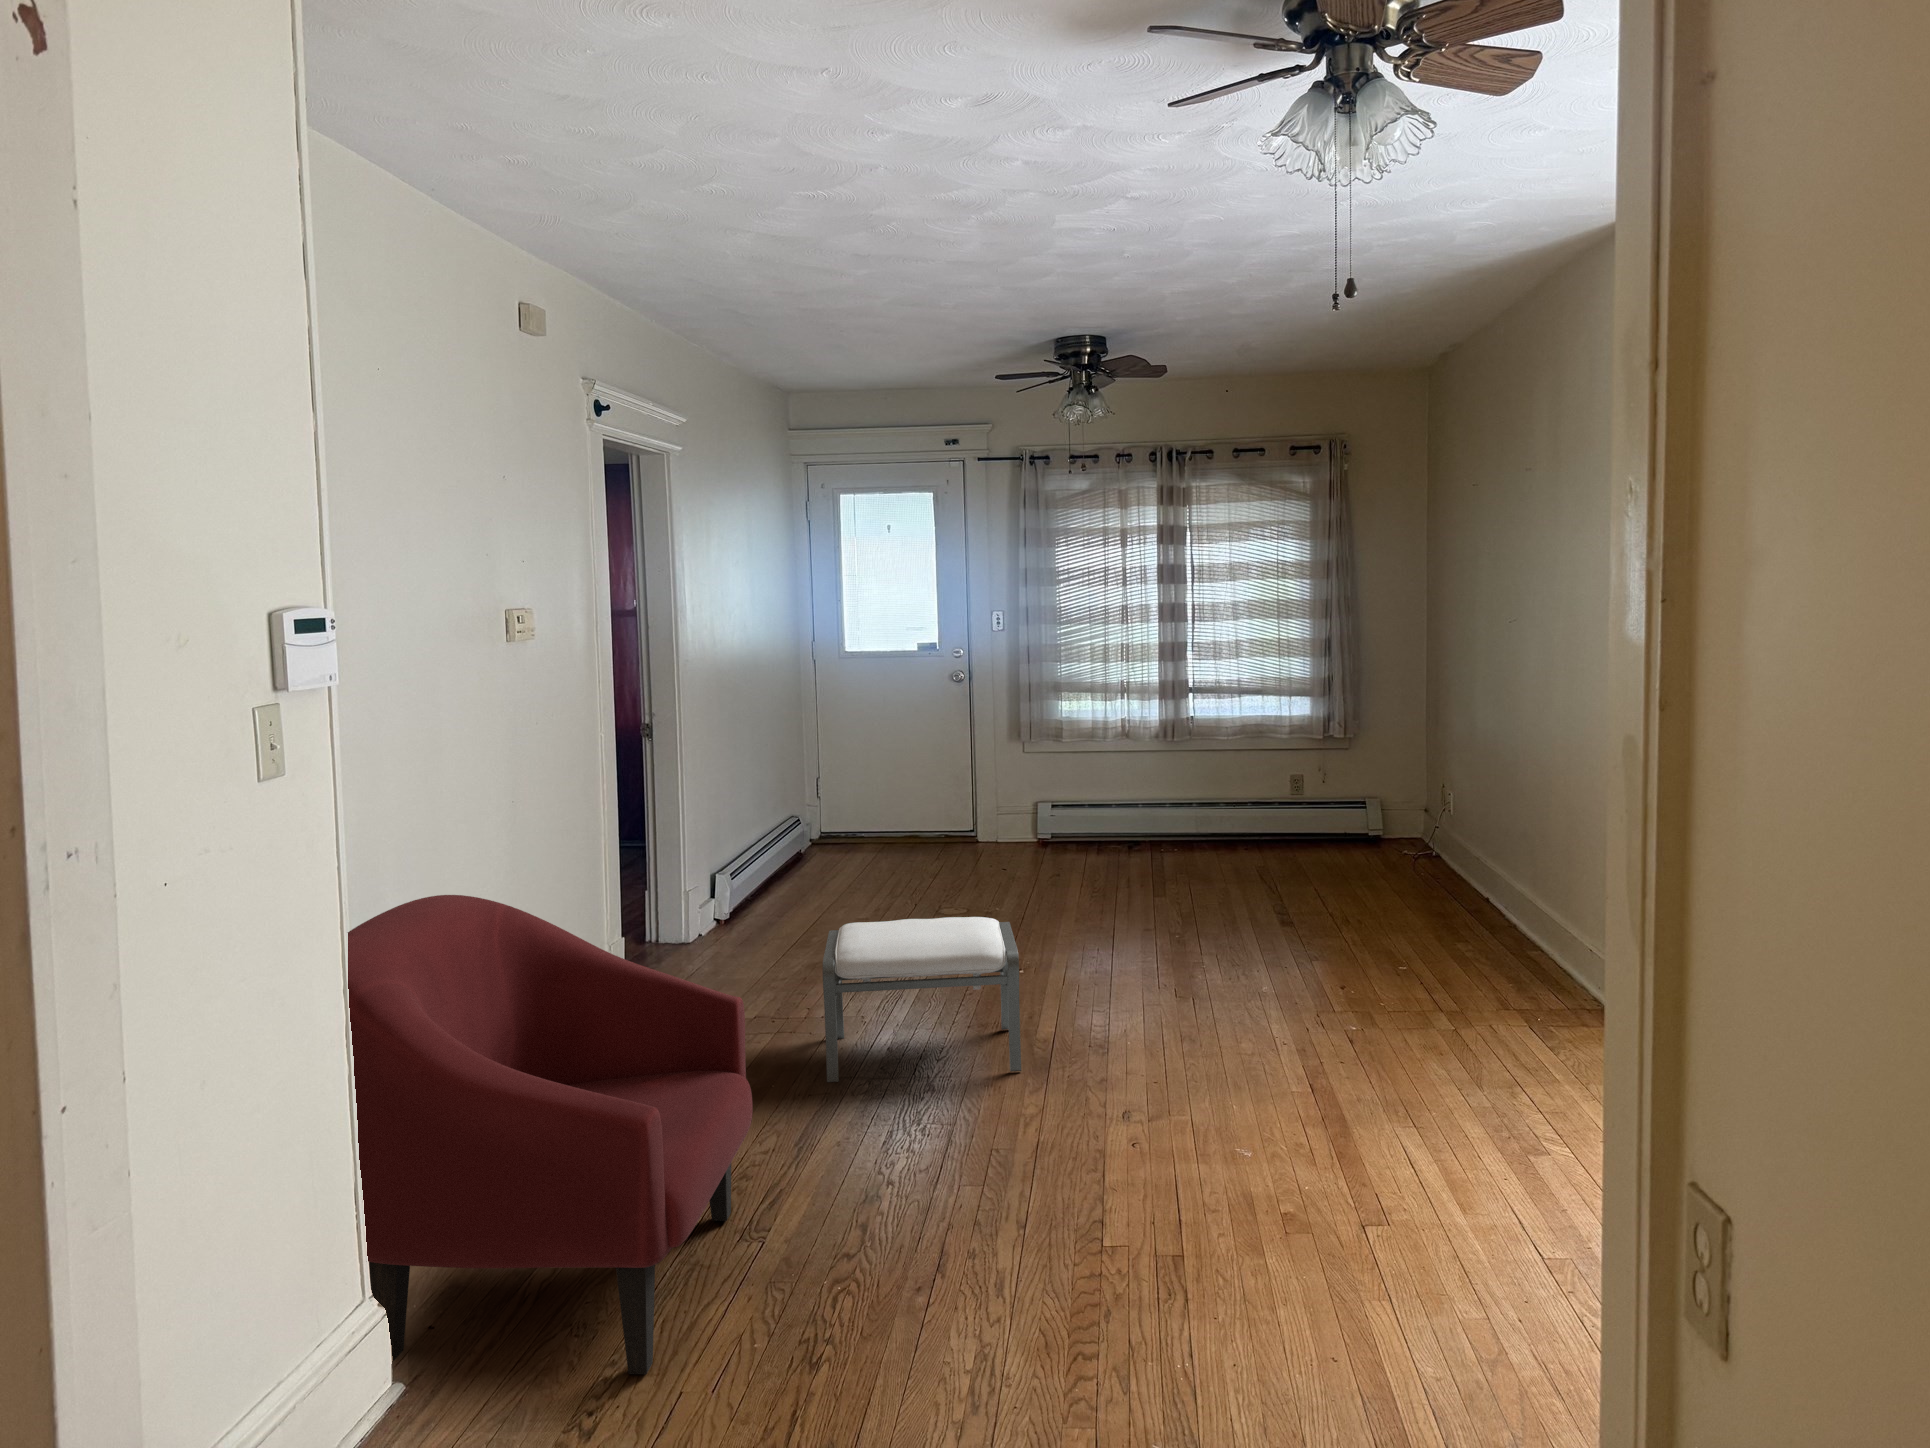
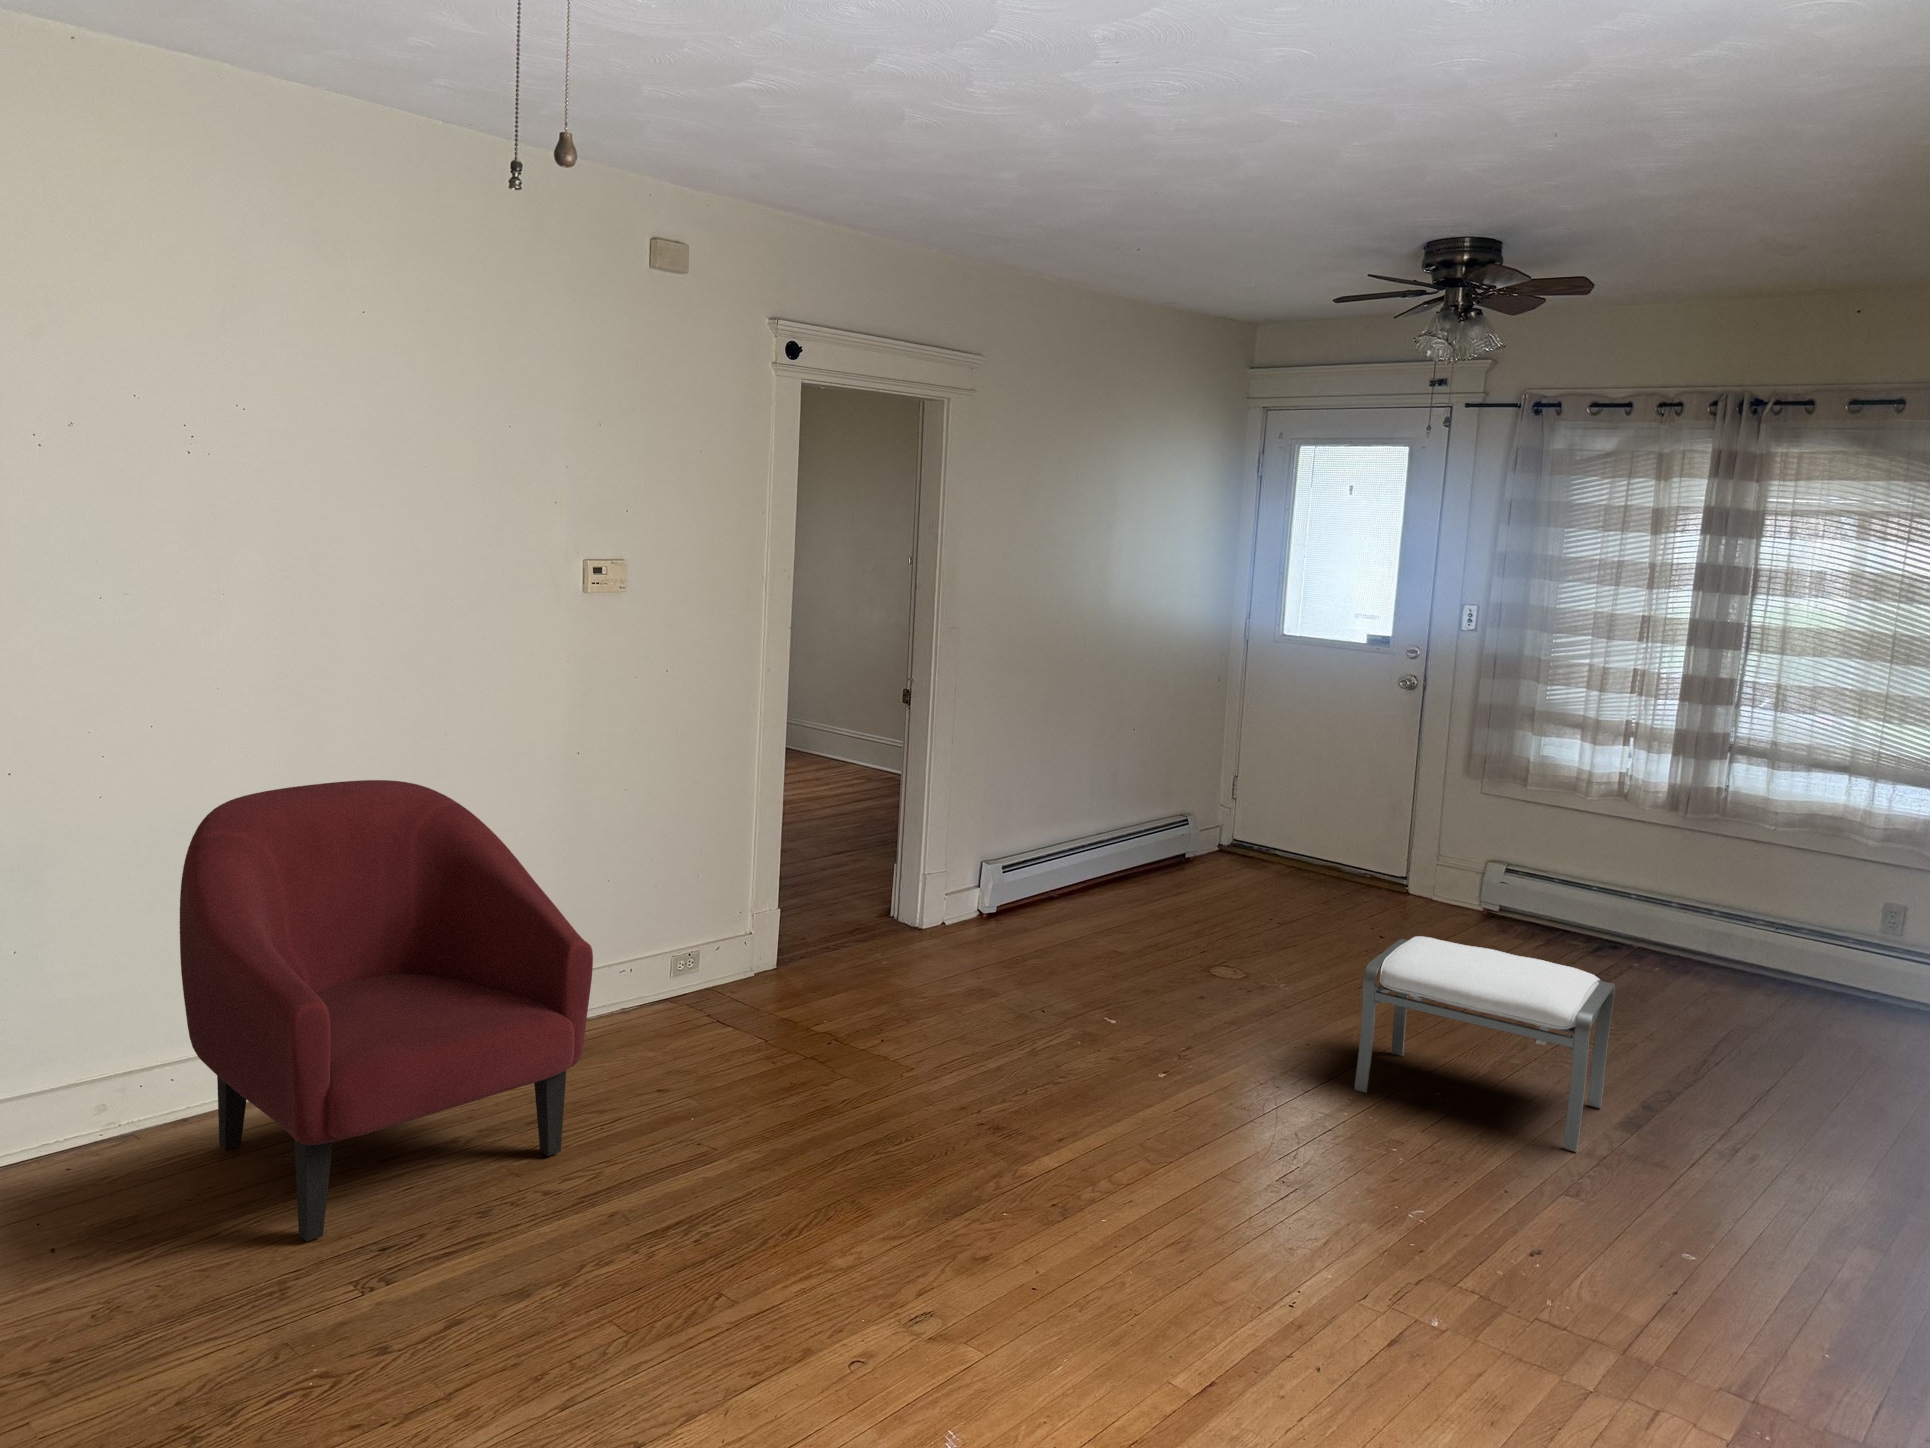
ottoman: present [822,917,1021,1082] -> present [1354,936,1615,1151]

